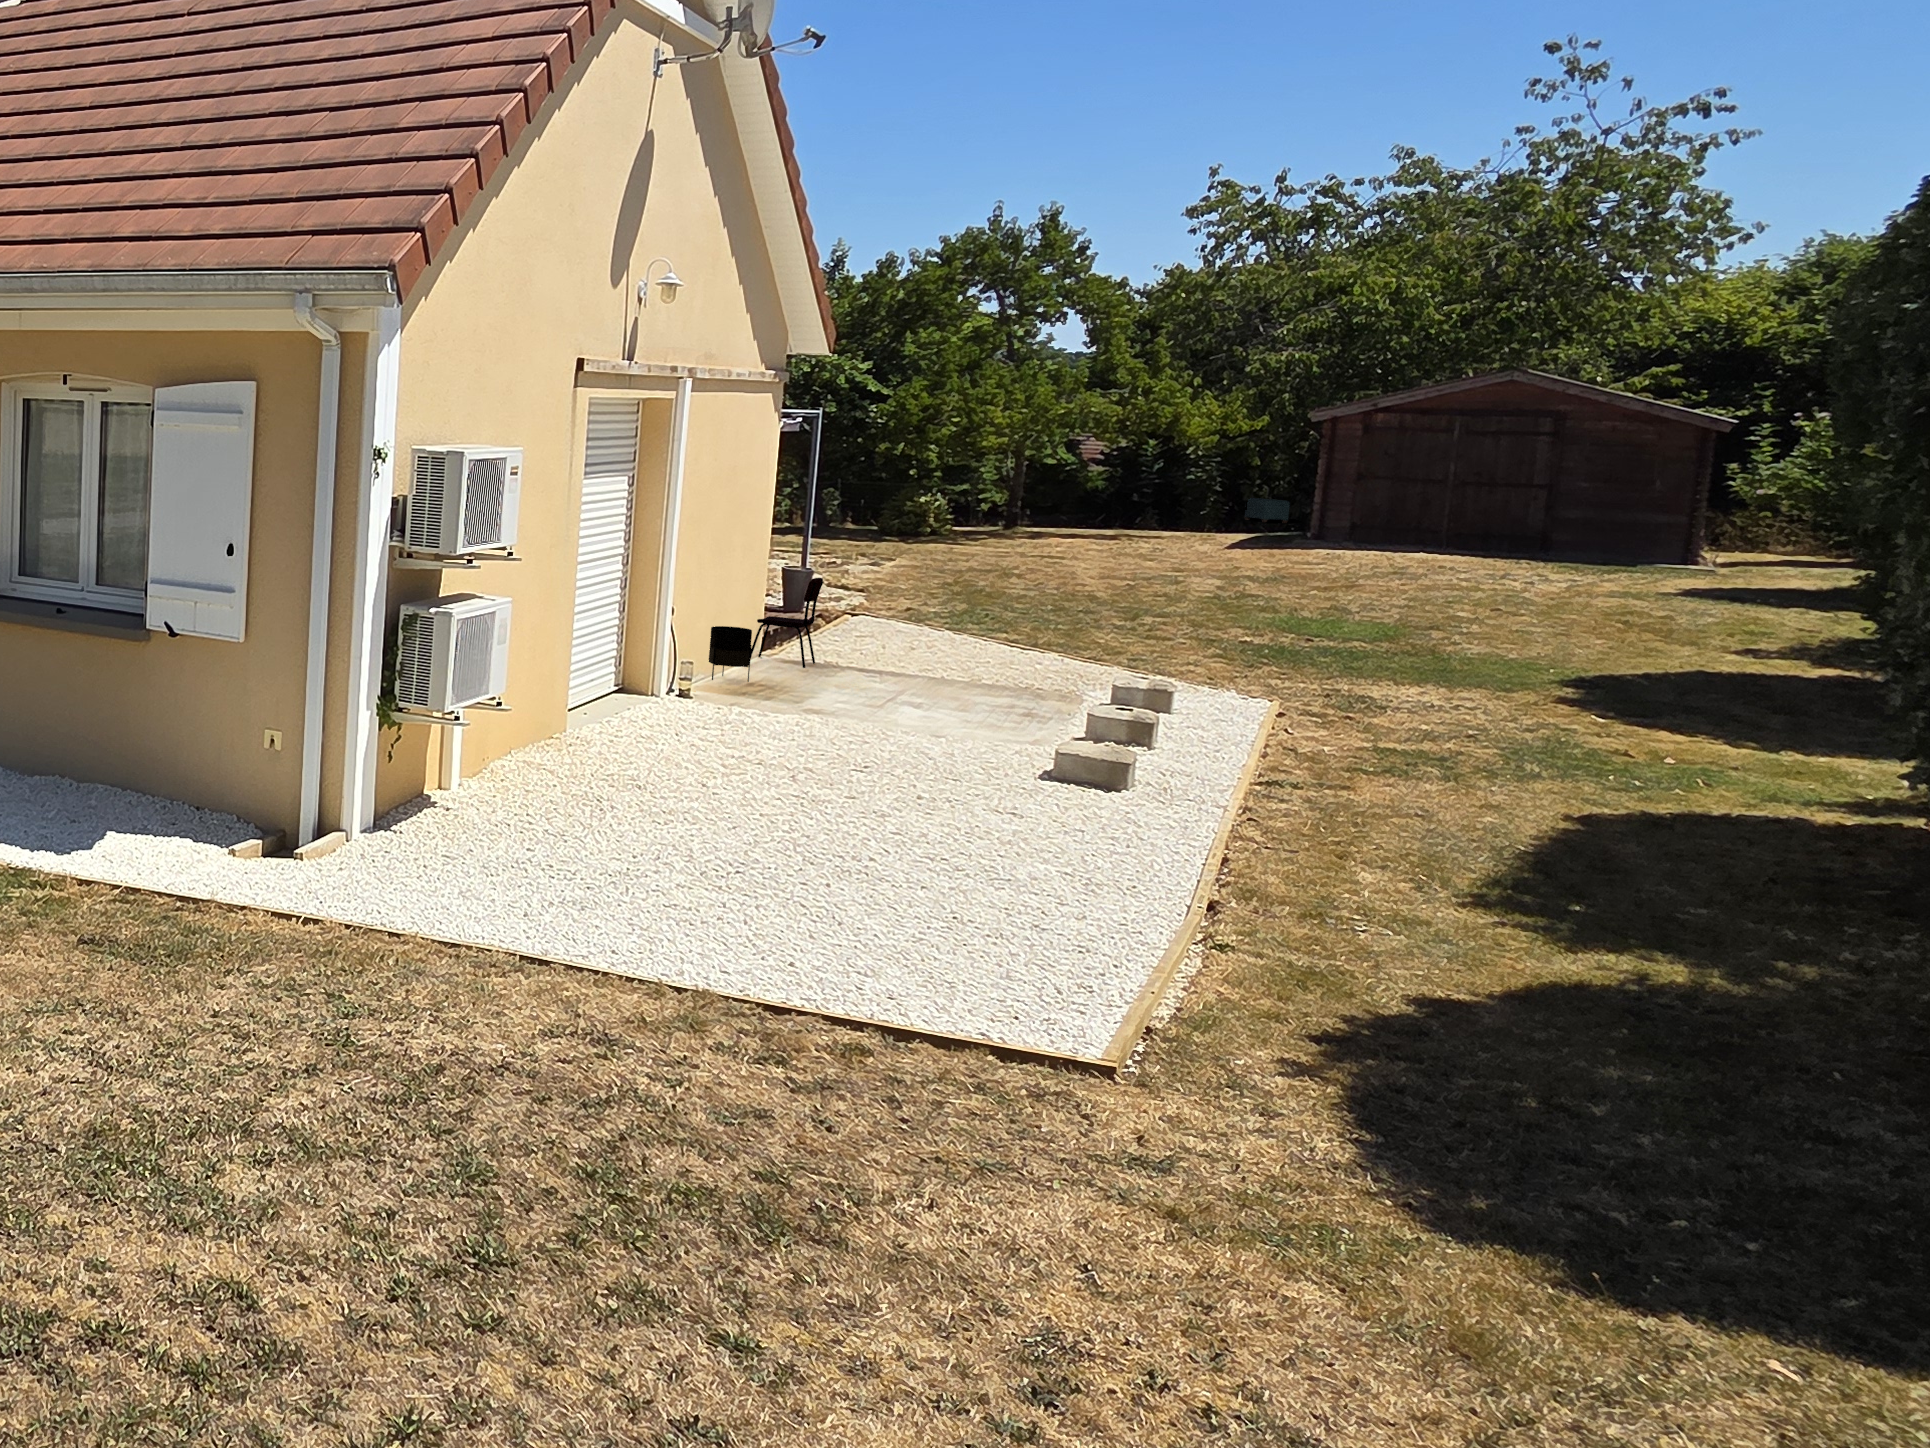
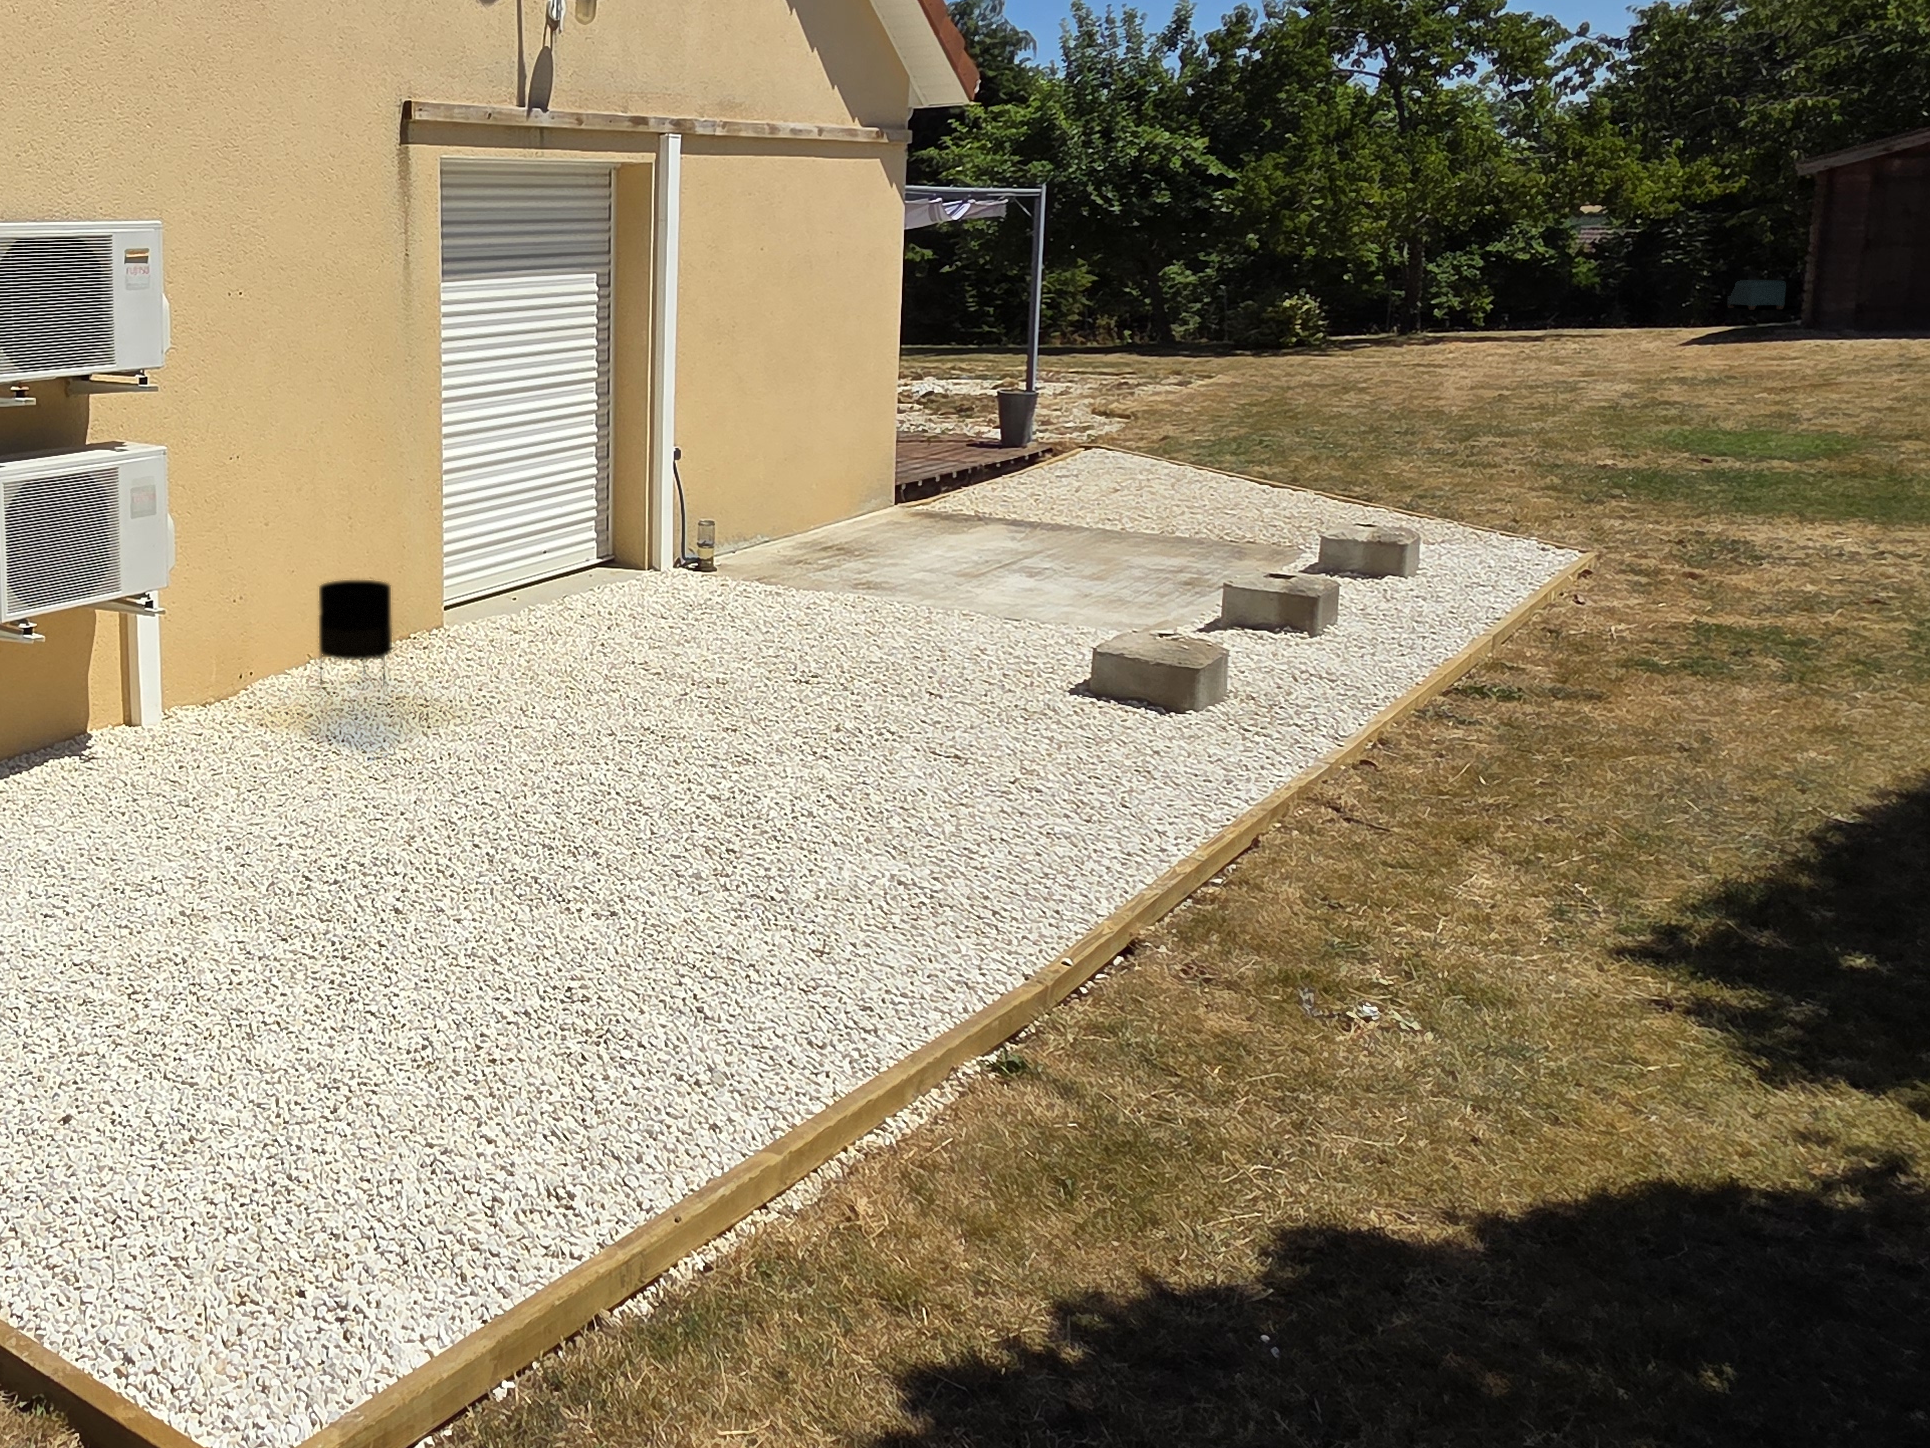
chair: present [751,578,824,668] -> none [852,402,951,526]
planter: present [709,626,752,682] -> present [319,580,392,661]

